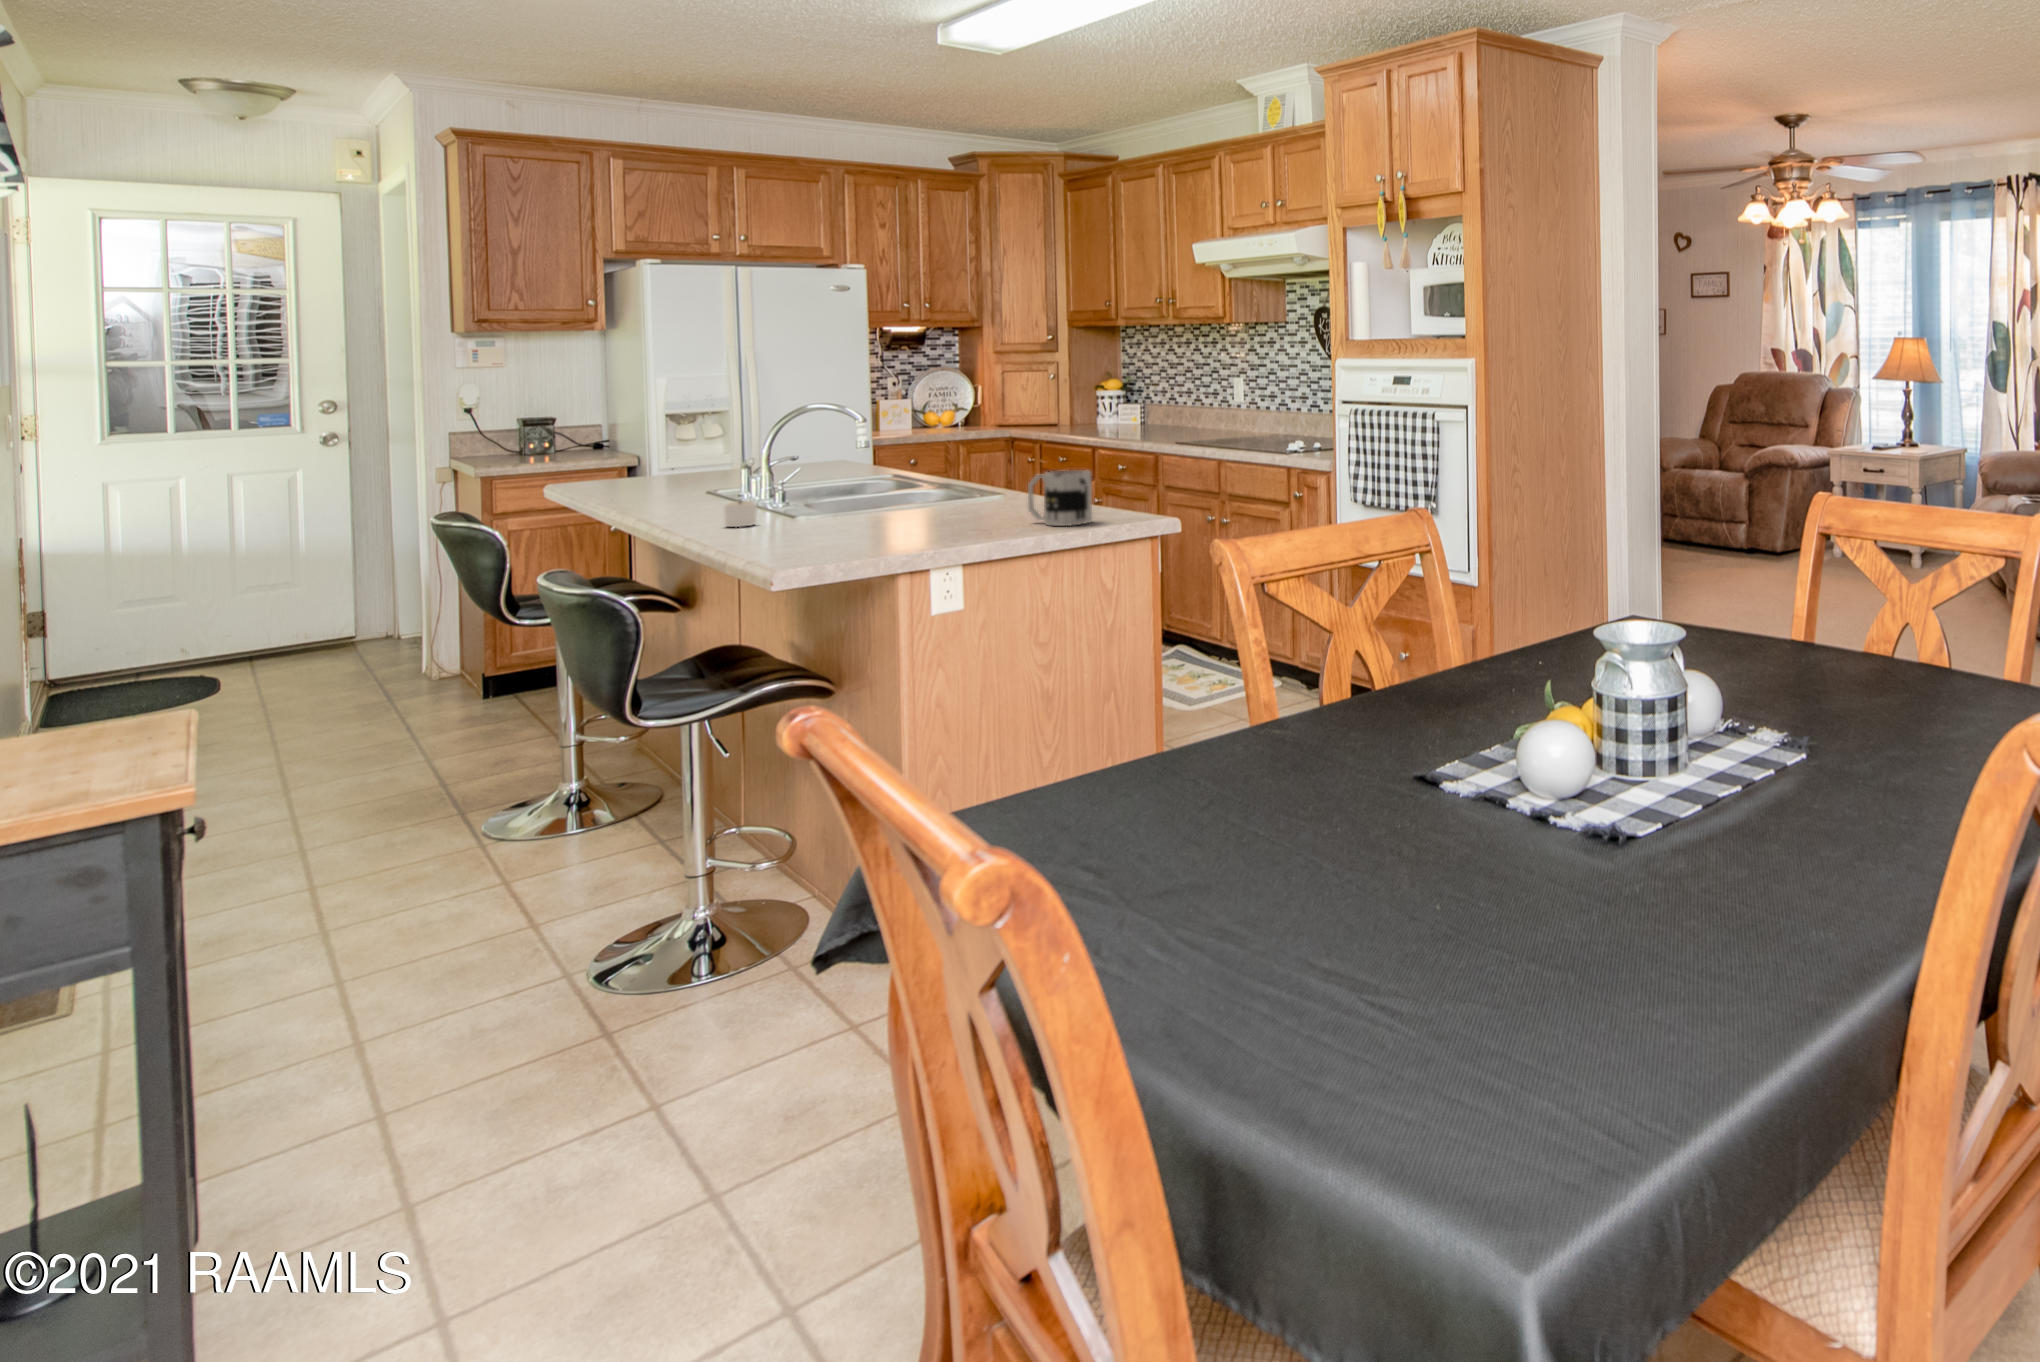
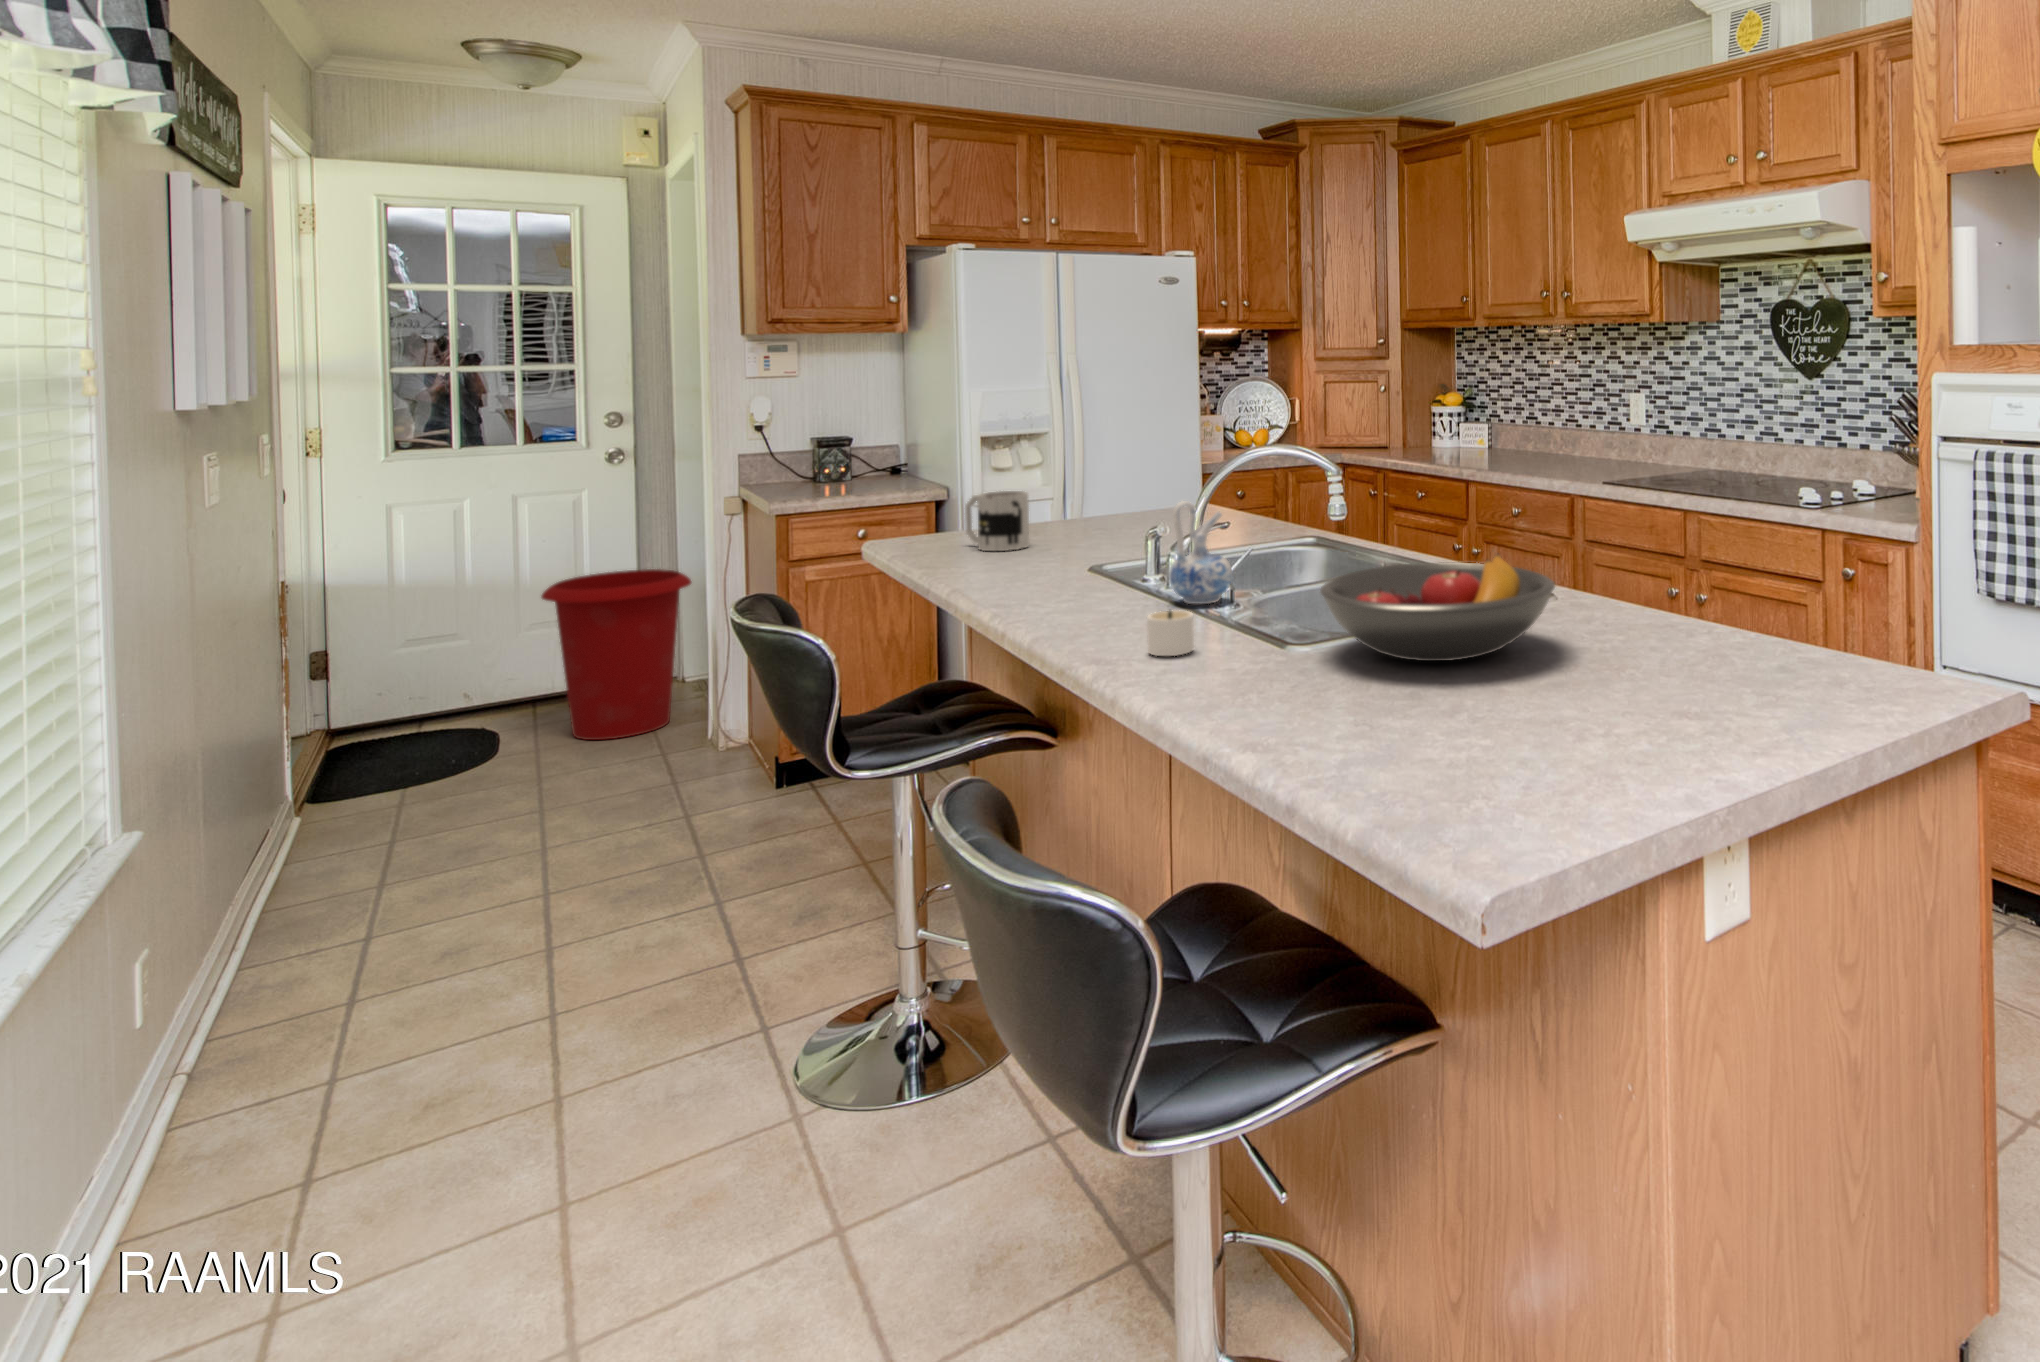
ceramic pitcher: none [763,440,809,508] -> present [1169,501,1232,604]
fruit bowl: none [835,464,991,523] -> present [1320,554,1555,661]
mug: present [1028,470,1092,526] -> present [965,491,1029,551]
waste bin: none [259,535,406,679] -> present [541,569,691,740]

